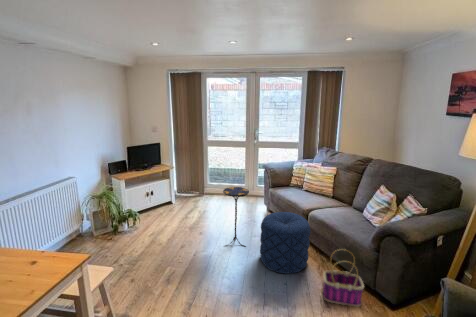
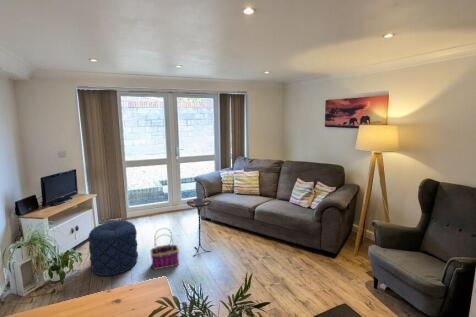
pouf: present [260,212,311,274] -> present [88,221,138,276]
basket: present [323,252,364,306] -> present [150,238,179,269]

